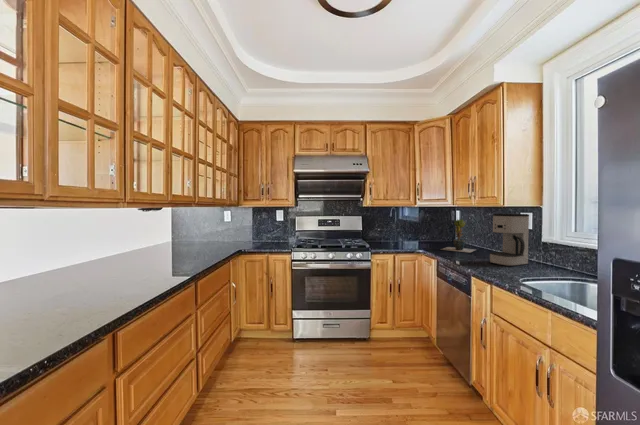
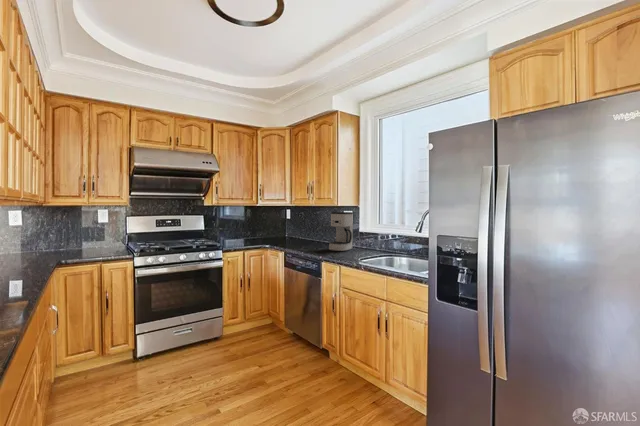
potted plant: present [441,219,475,253] -> none [285,216,311,244]

